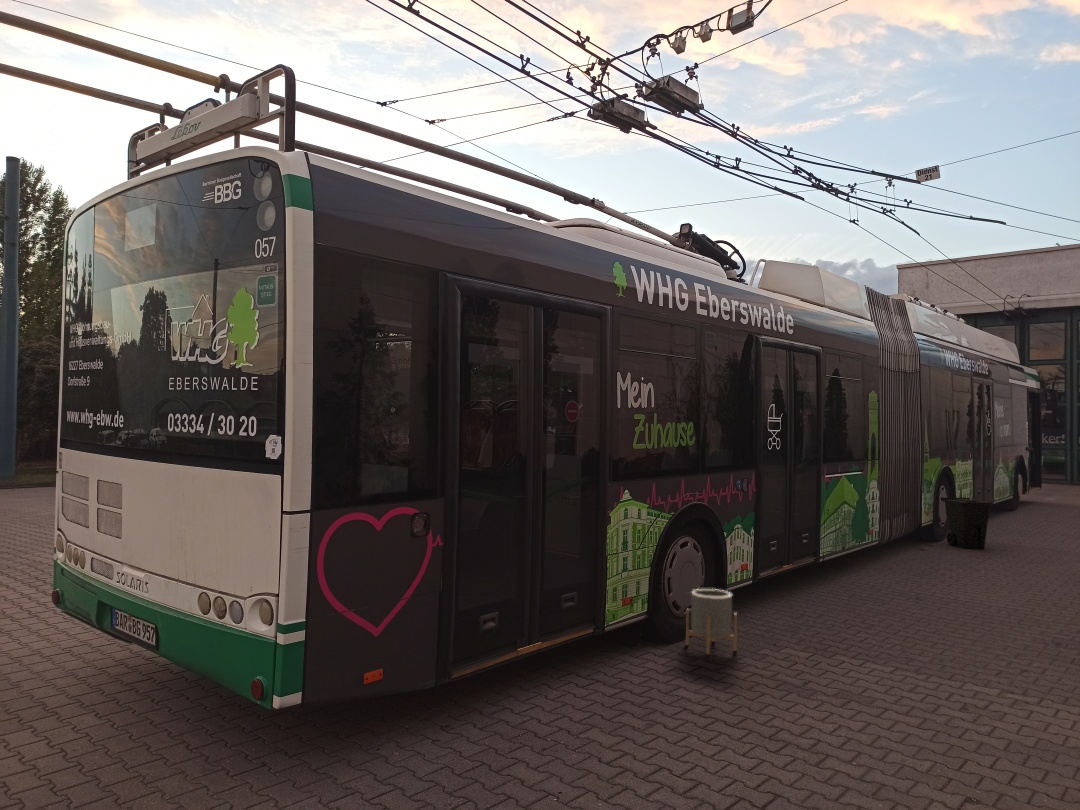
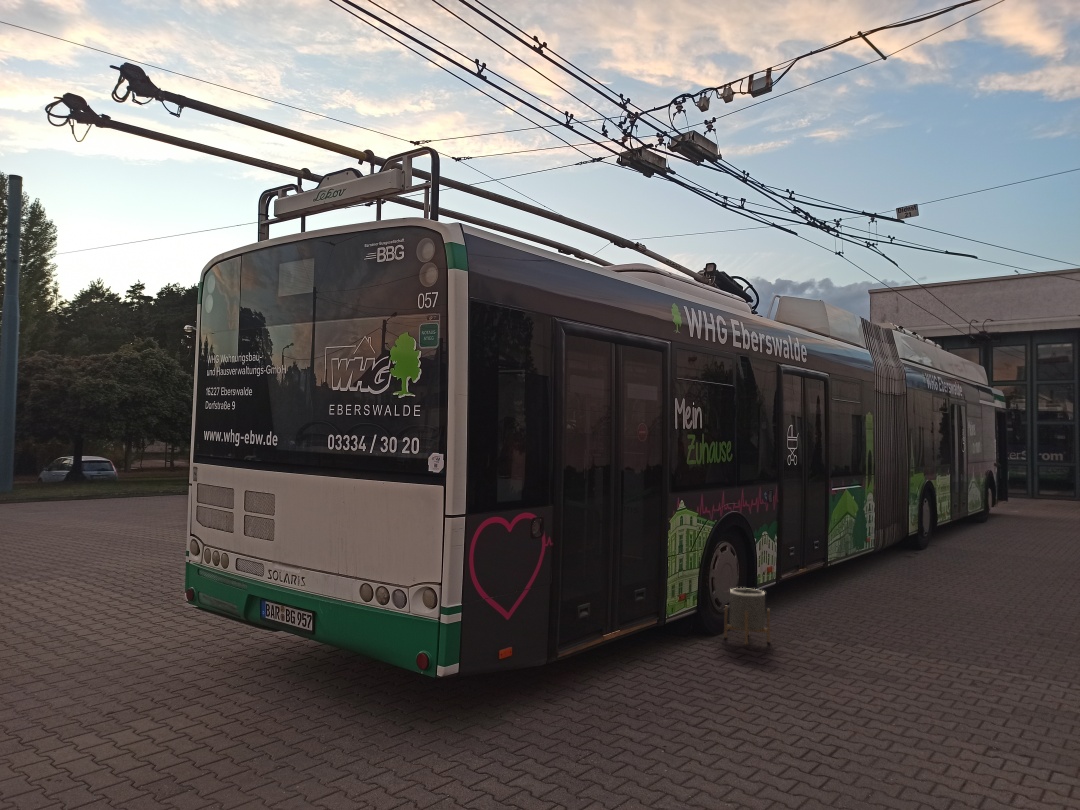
trash can: present [941,498,992,549] -> none [923,510,971,557]

